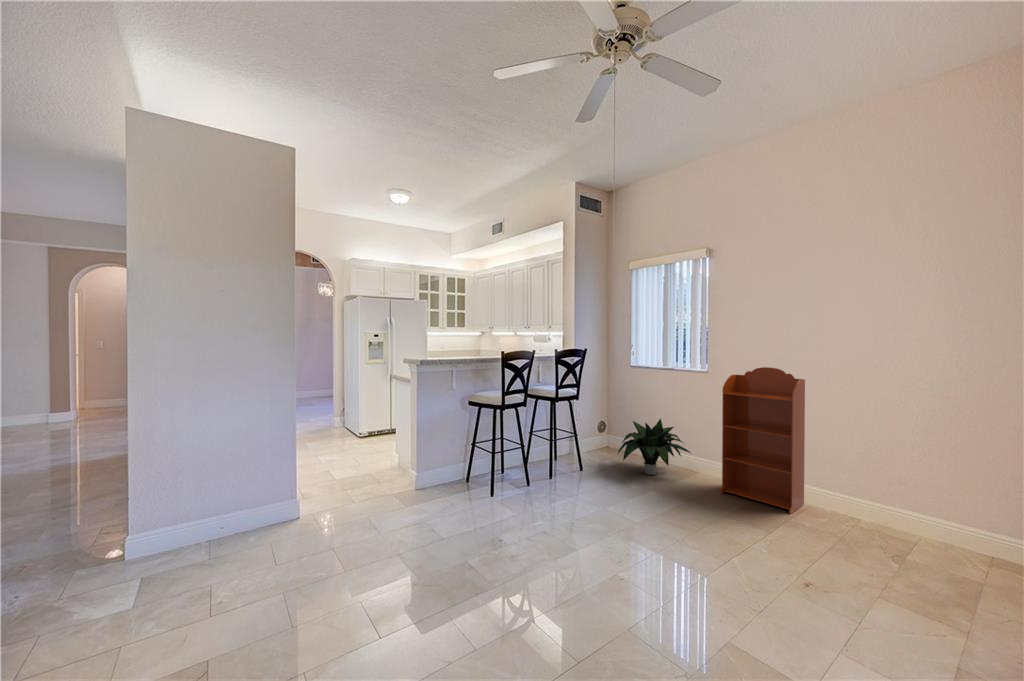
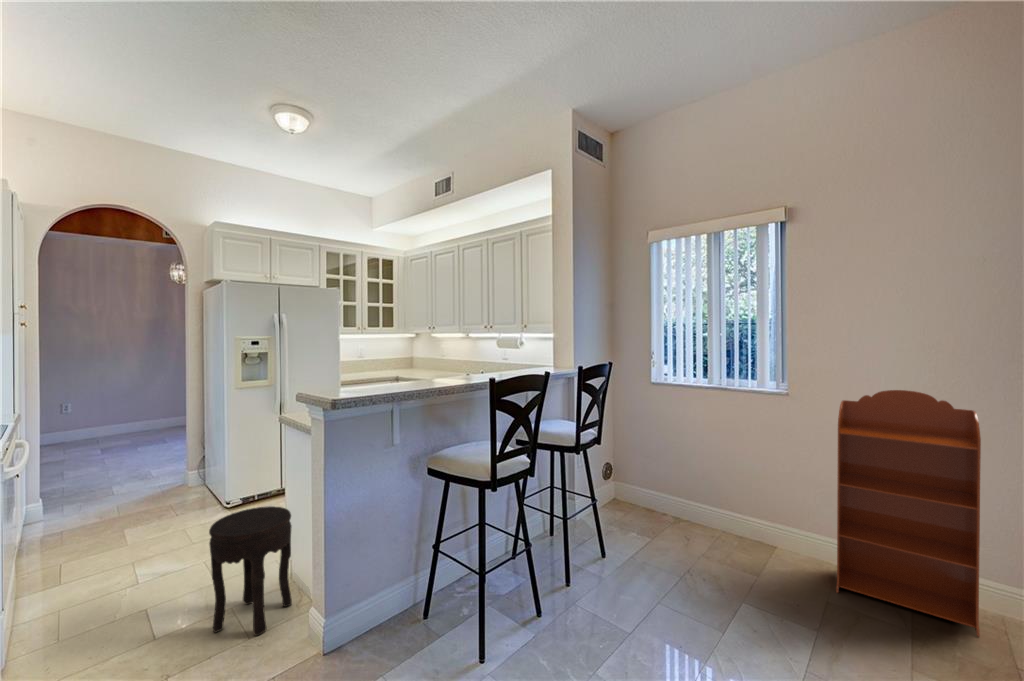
potted plant: present [618,419,691,475] -> none [654,467,776,556]
side table: none [361,422,400,483] -> present [209,506,292,636]

